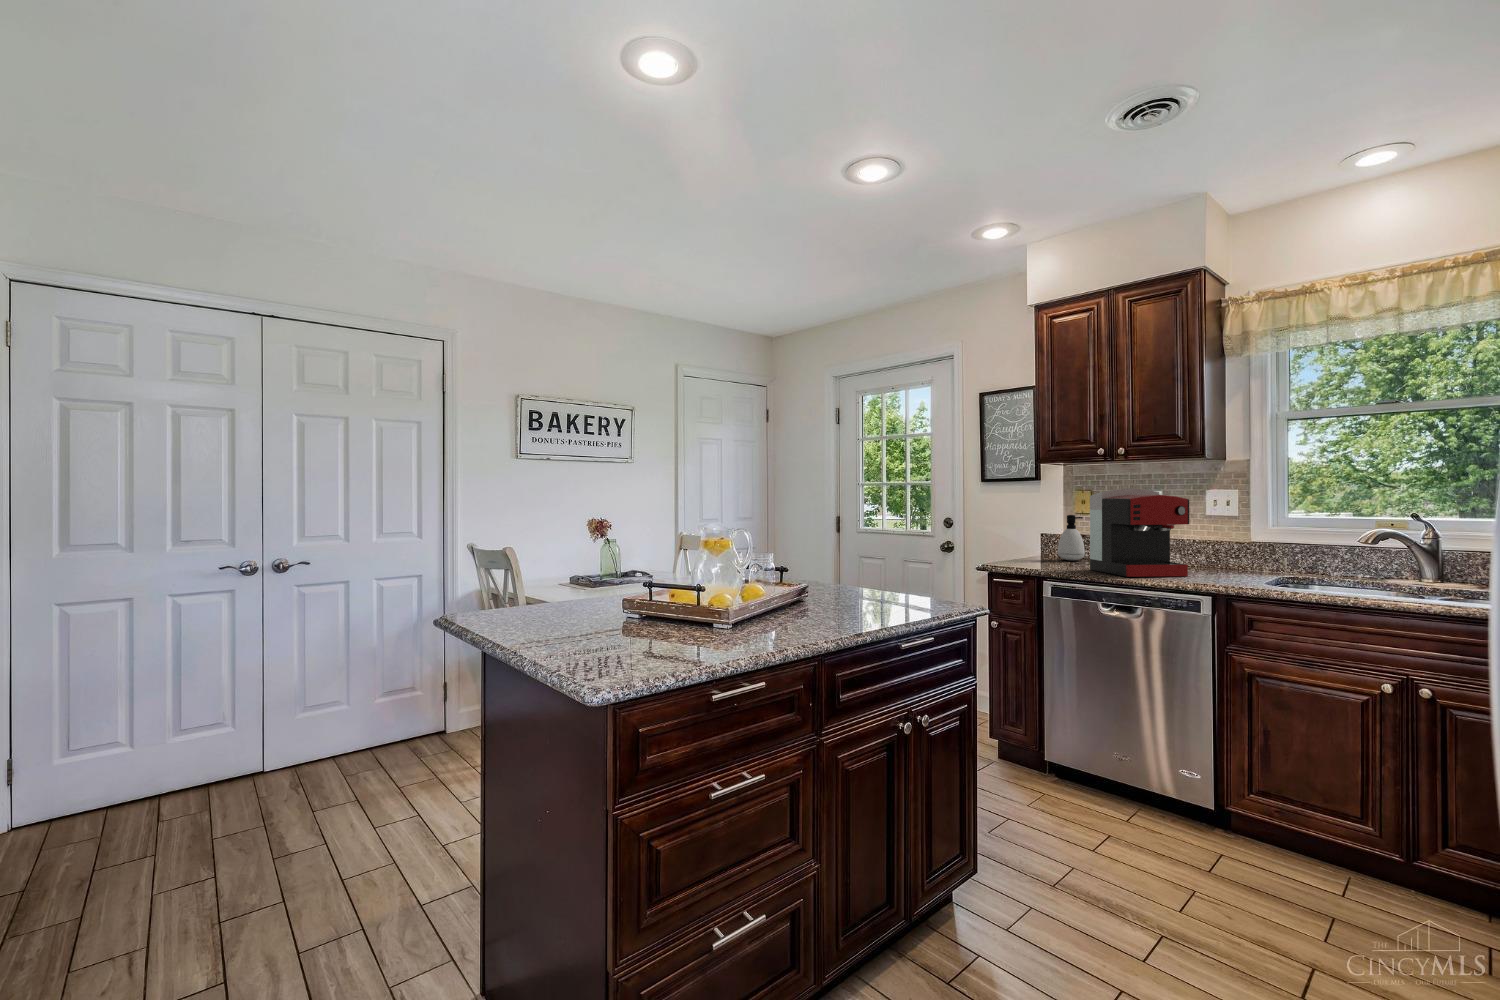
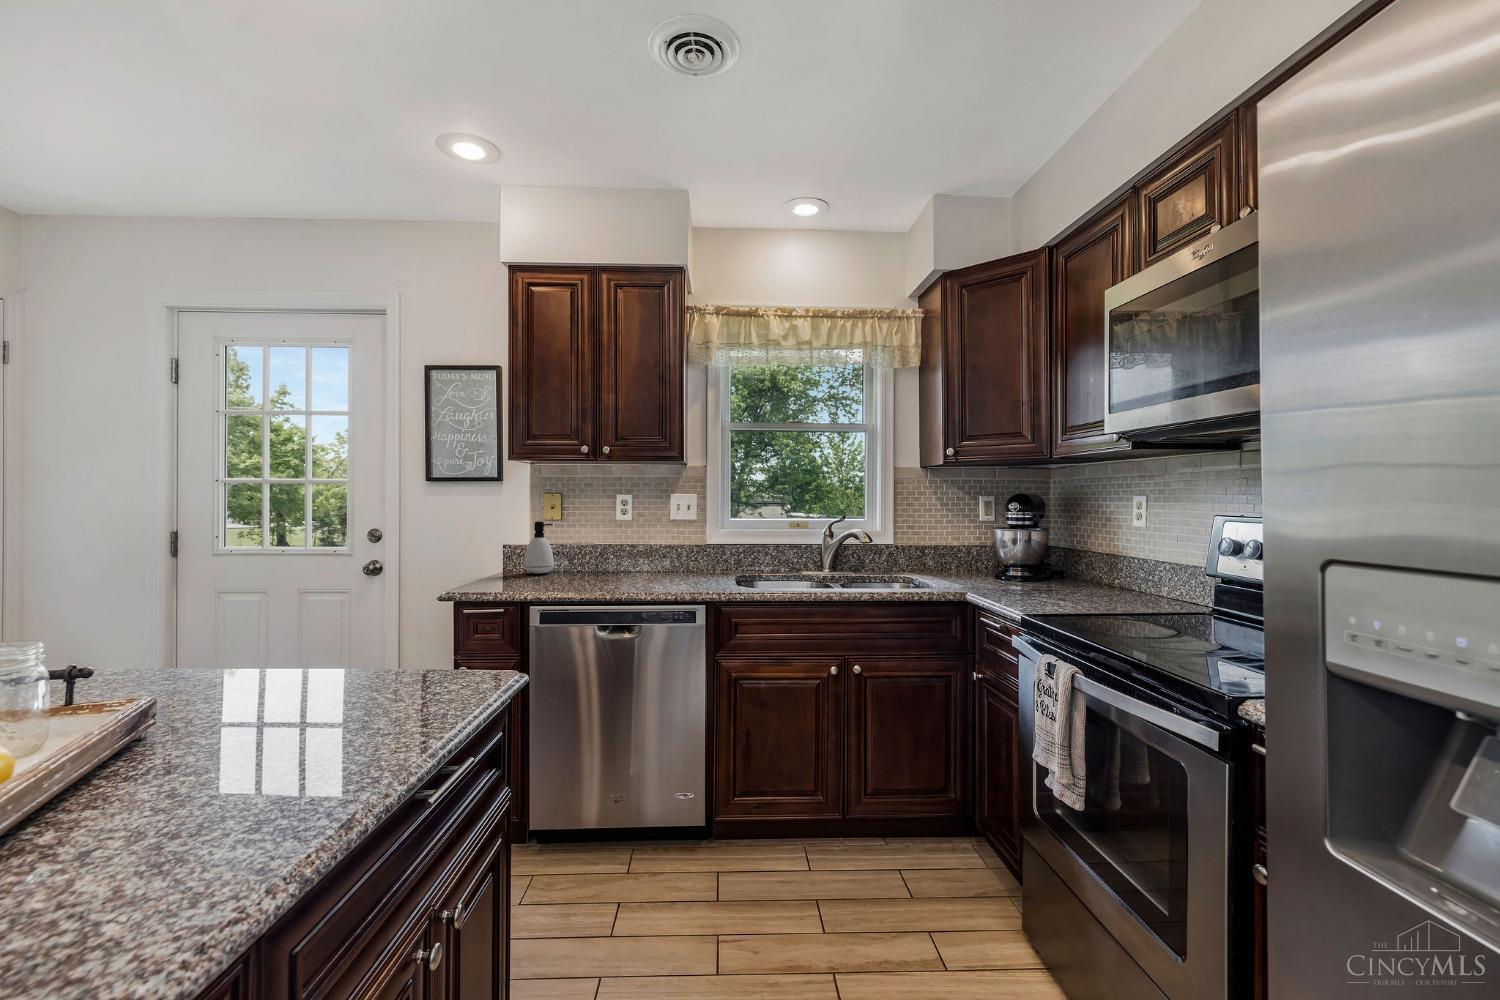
coffee maker: present [1090,488,1189,577] -> none [573,492,671,591]

